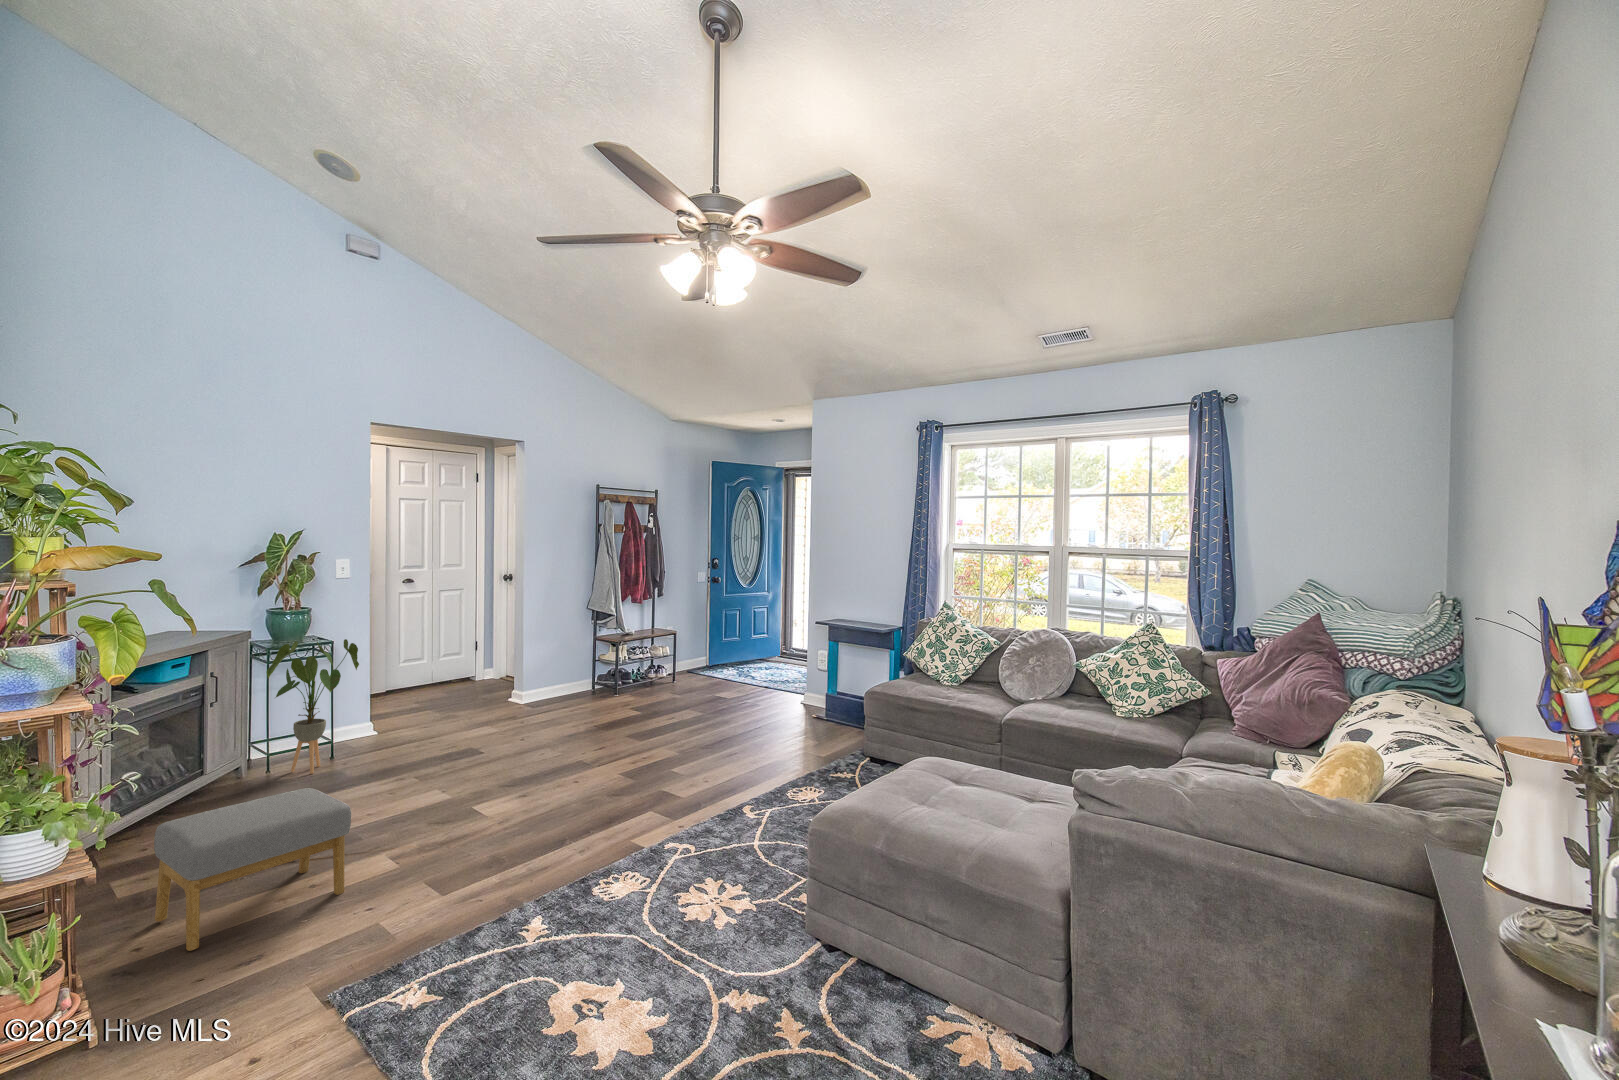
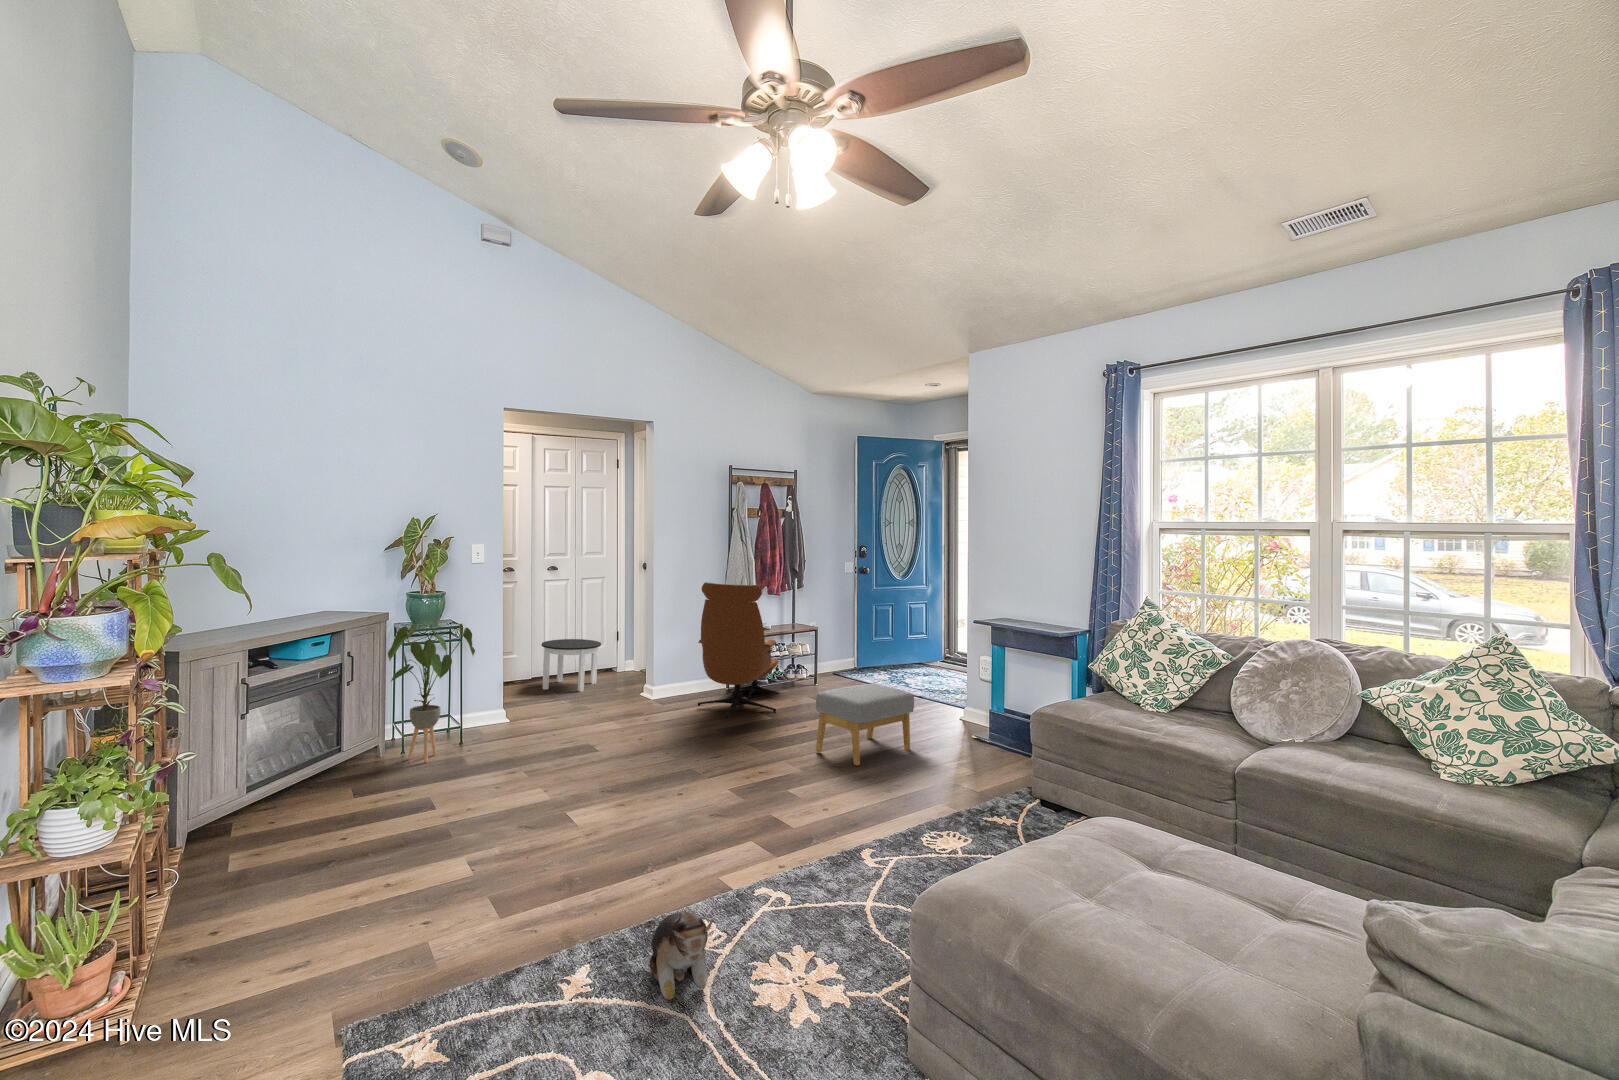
lounge chair: none [570,595,643,715] -> present [698,582,780,719]
round table: none [407,651,468,700] -> present [542,639,601,692]
footstool: present [154,788,351,951] -> present [816,684,914,765]
plush toy: none [592,857,654,928] -> present [650,912,713,1000]

